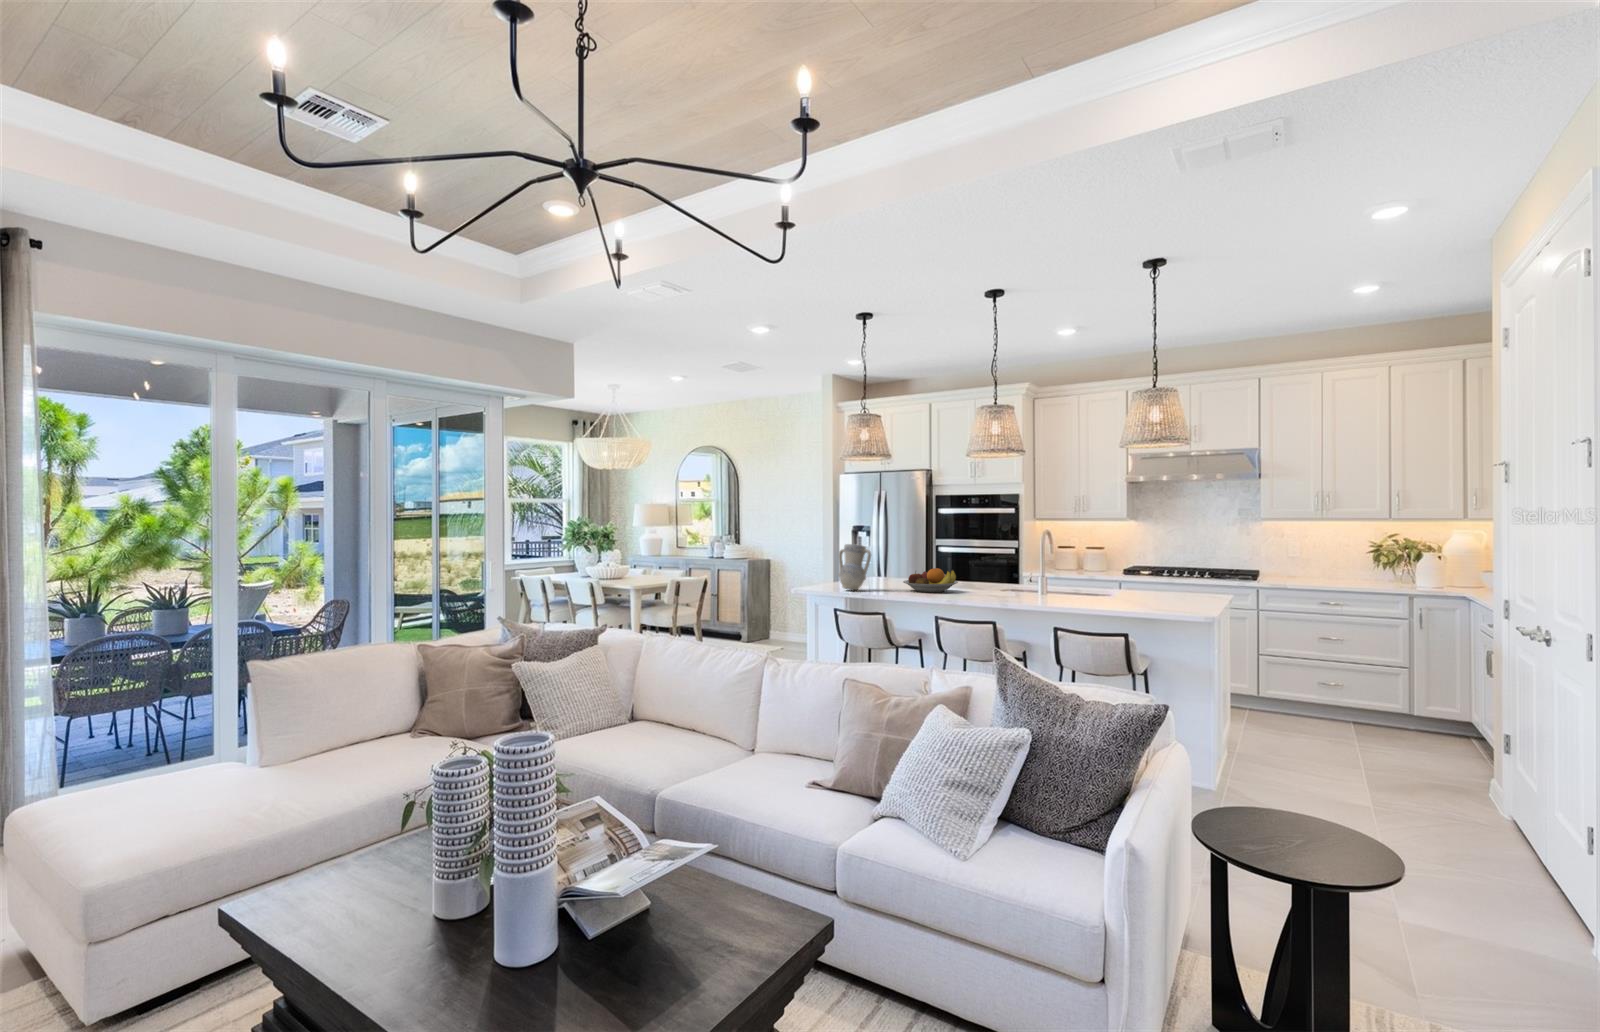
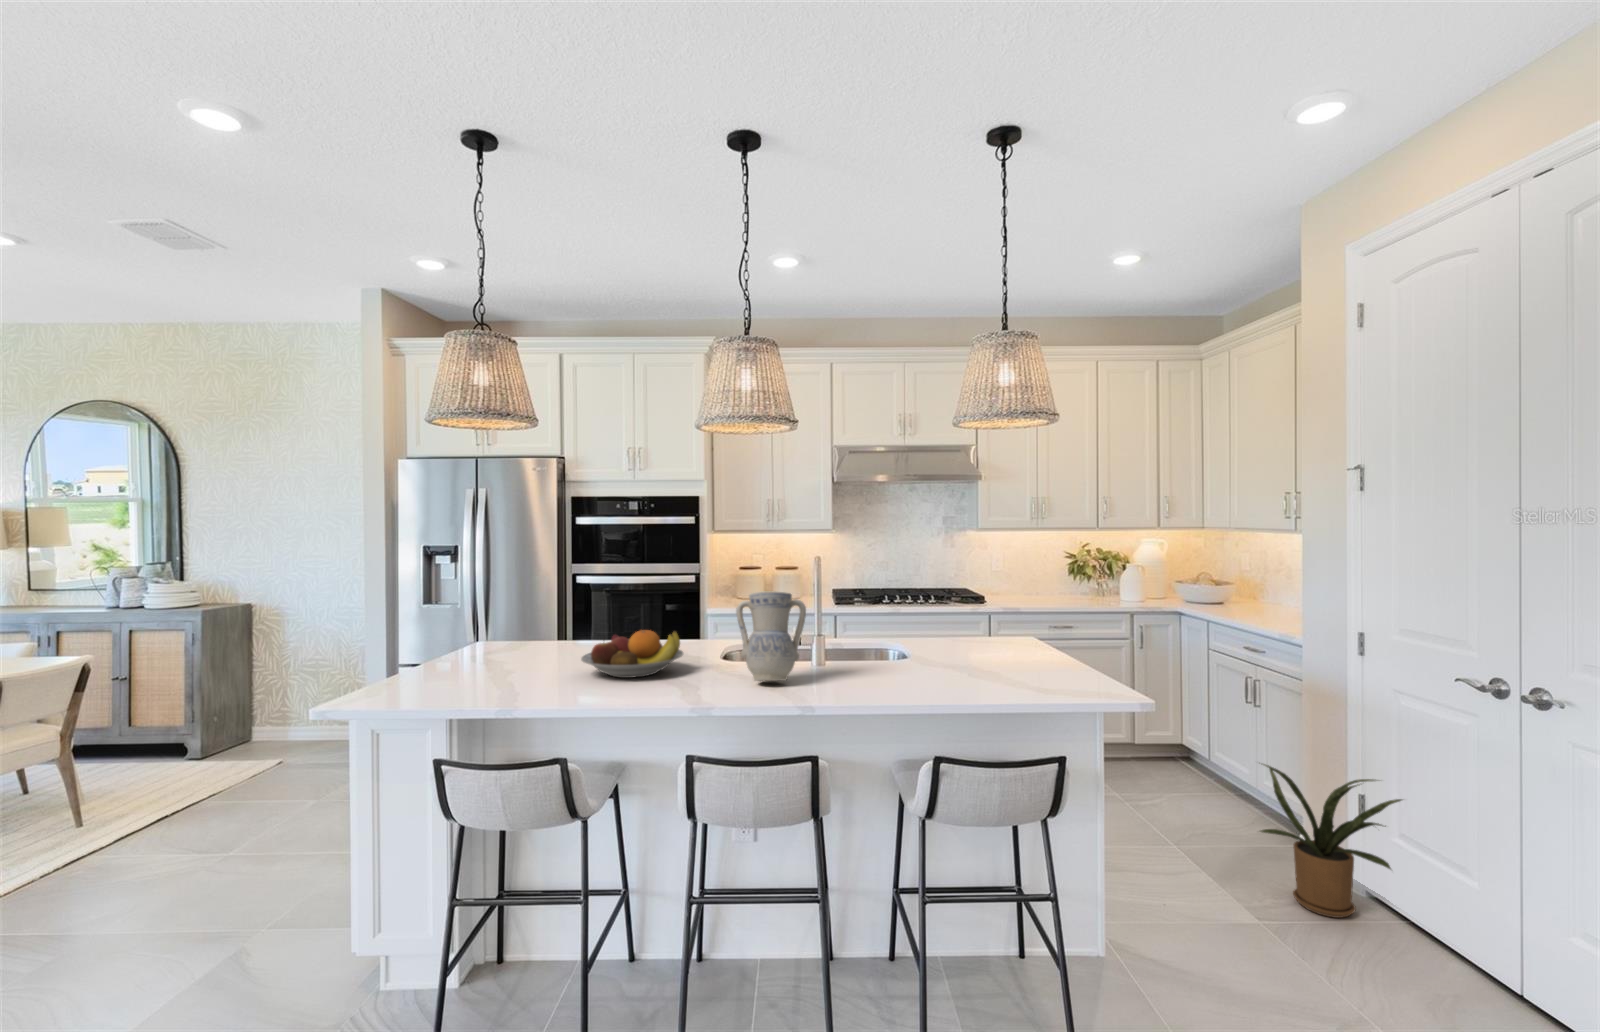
vase: present [838,544,871,590] -> present [736,592,806,681]
house plant: none [1388,699,1505,820] -> present [1260,764,1402,918]

